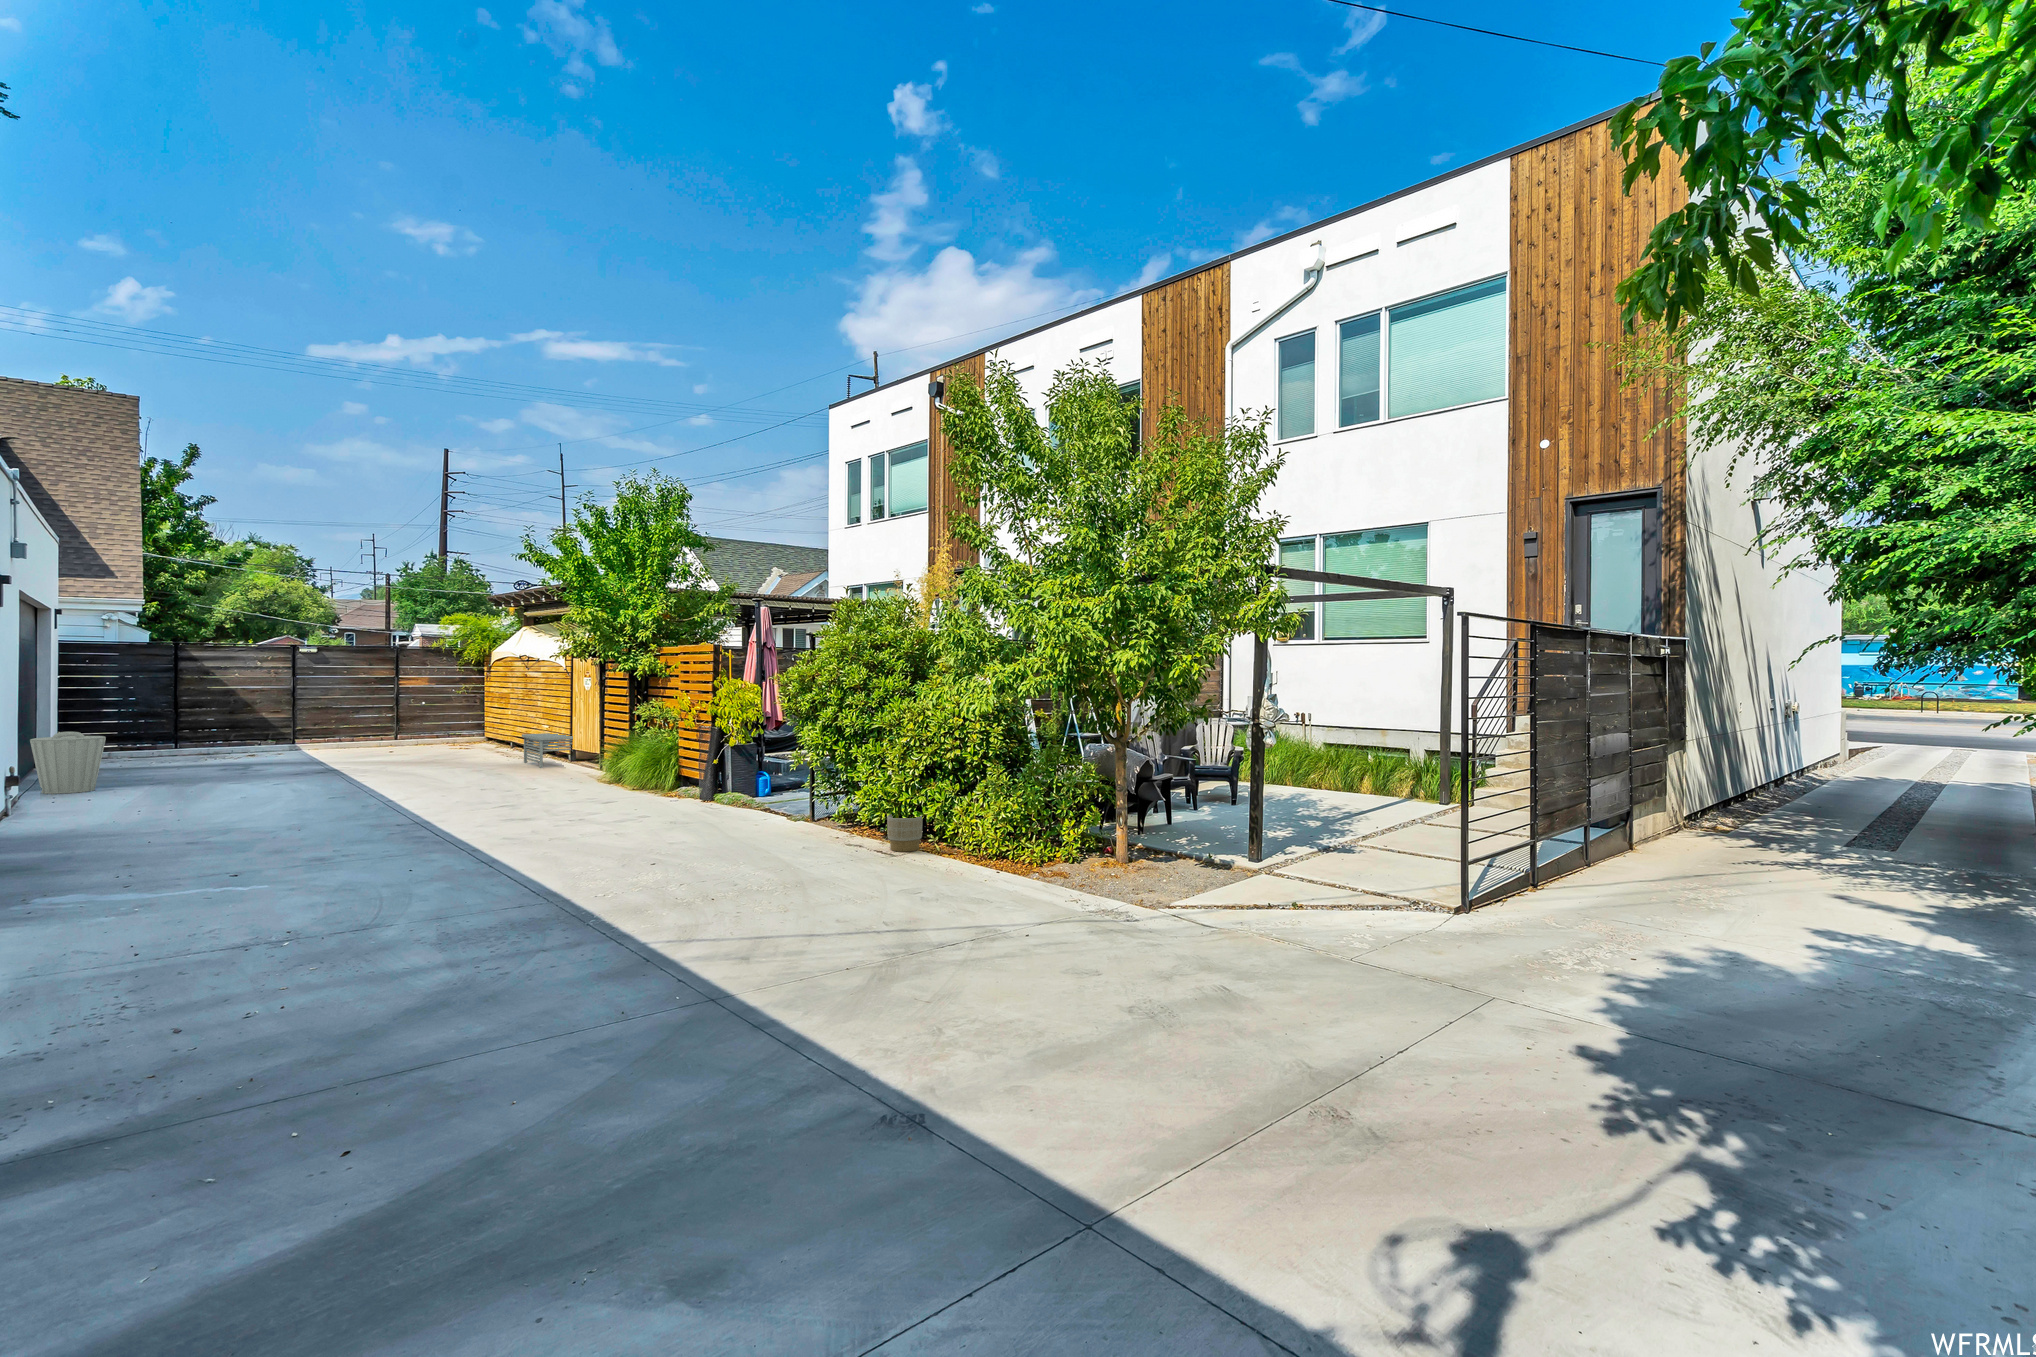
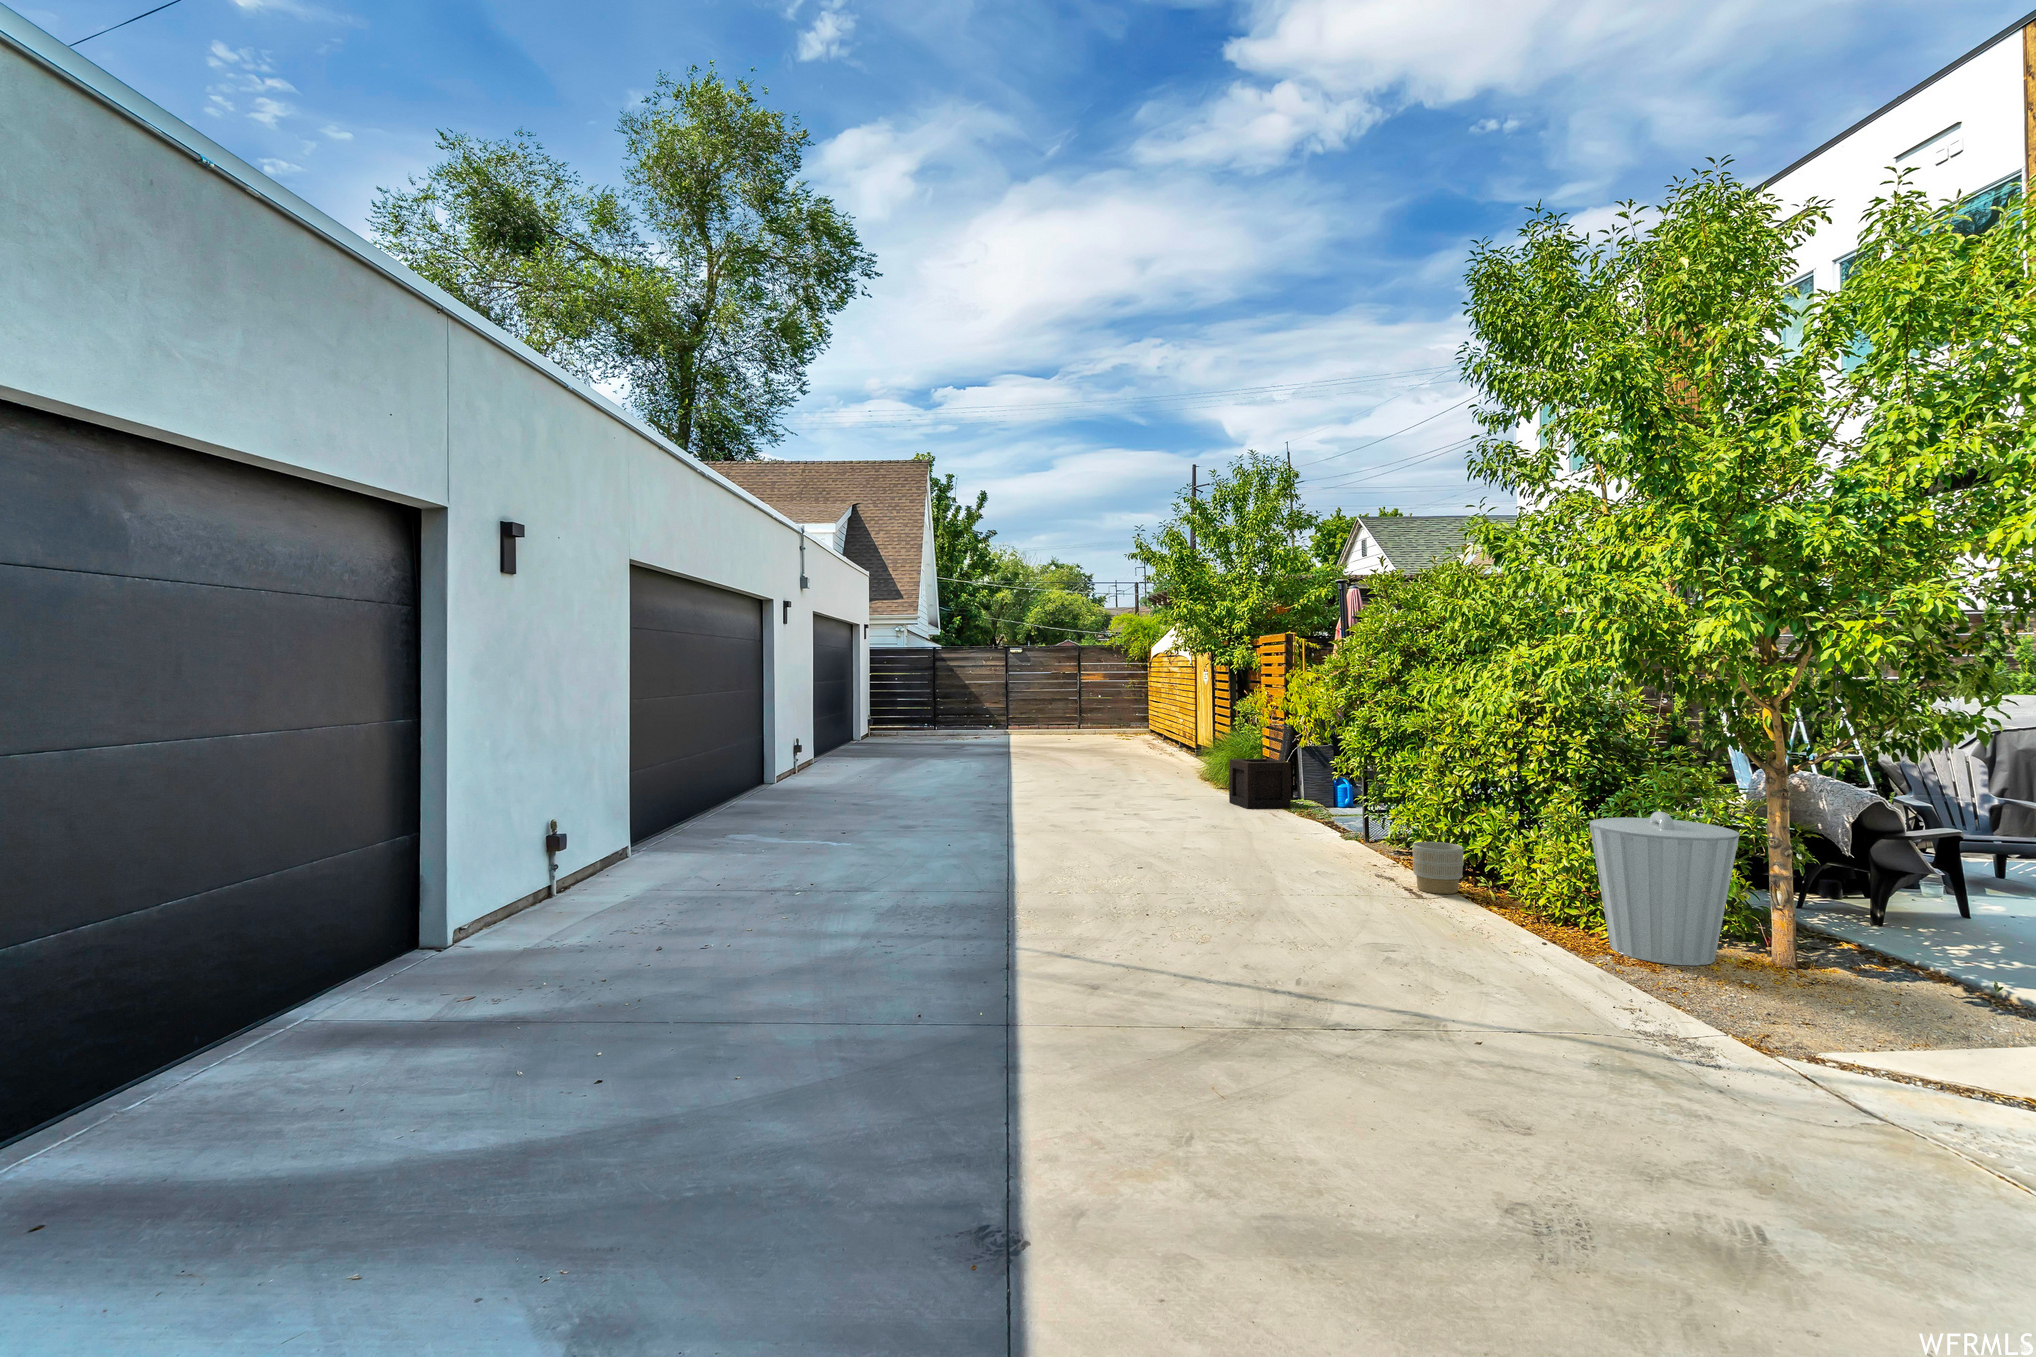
trash can: present [30,732,106,794] -> present [1590,811,1739,965]
storage bench: present [522,733,573,768] -> none [1156,727,1199,761]
wooden crate: none [662,759,723,806] -> present [1229,759,1291,809]

